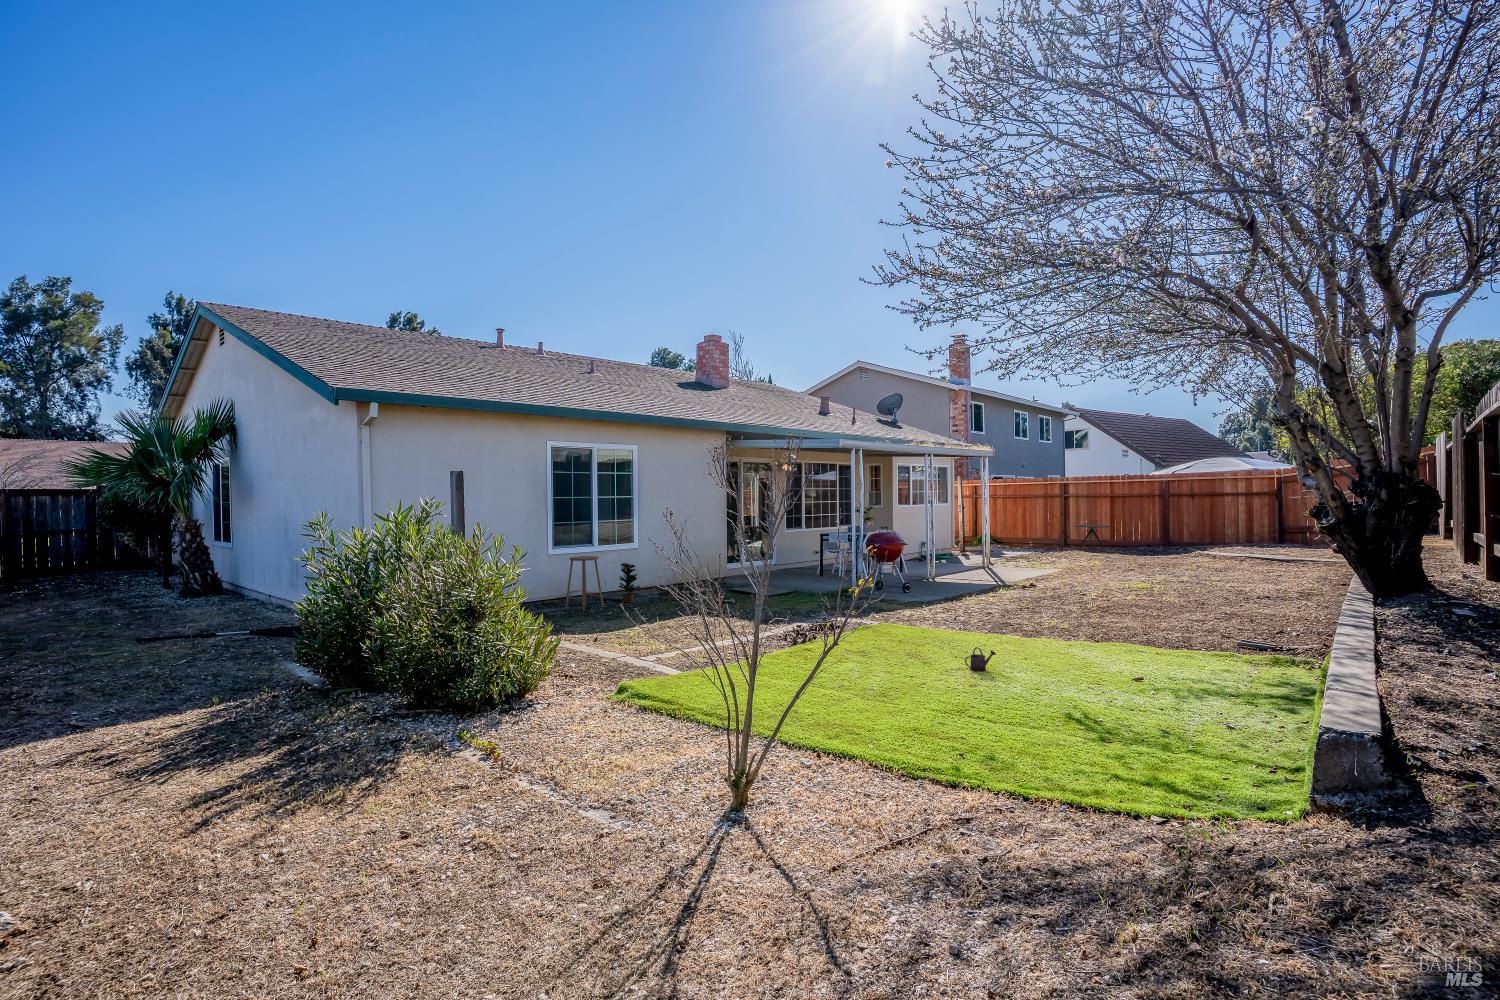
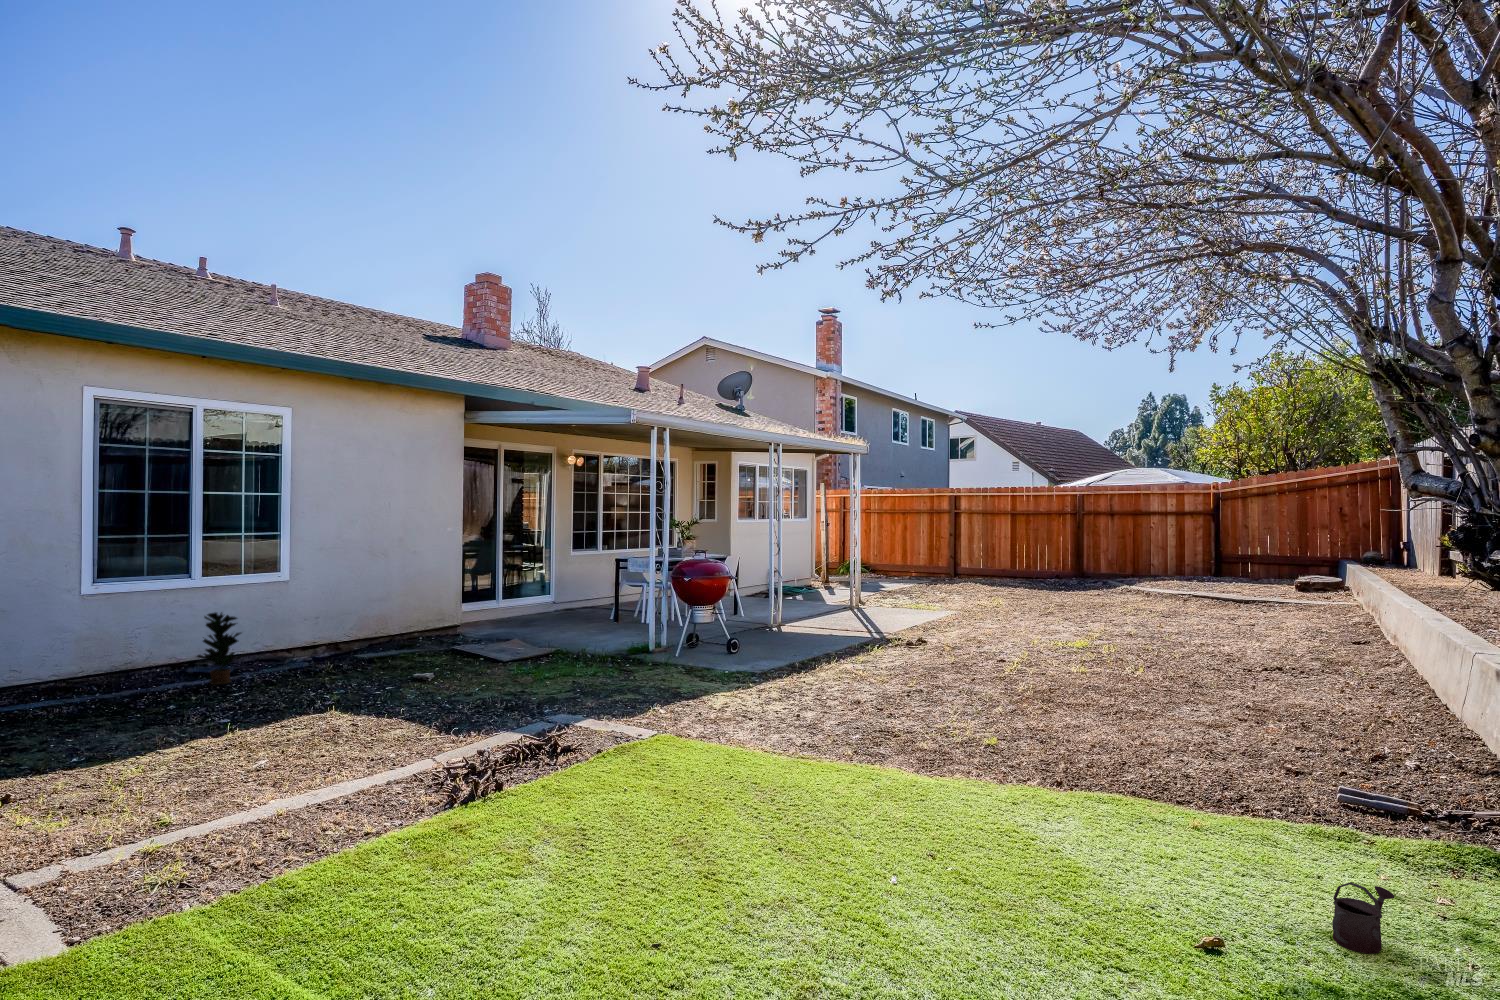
round table: present [1074,525,1110,549] -> none [966,549,1011,581]
stool: present [565,556,604,611] -> none [60,601,147,710]
watering can: present [965,647,996,671] -> present [1332,882,1395,954]

